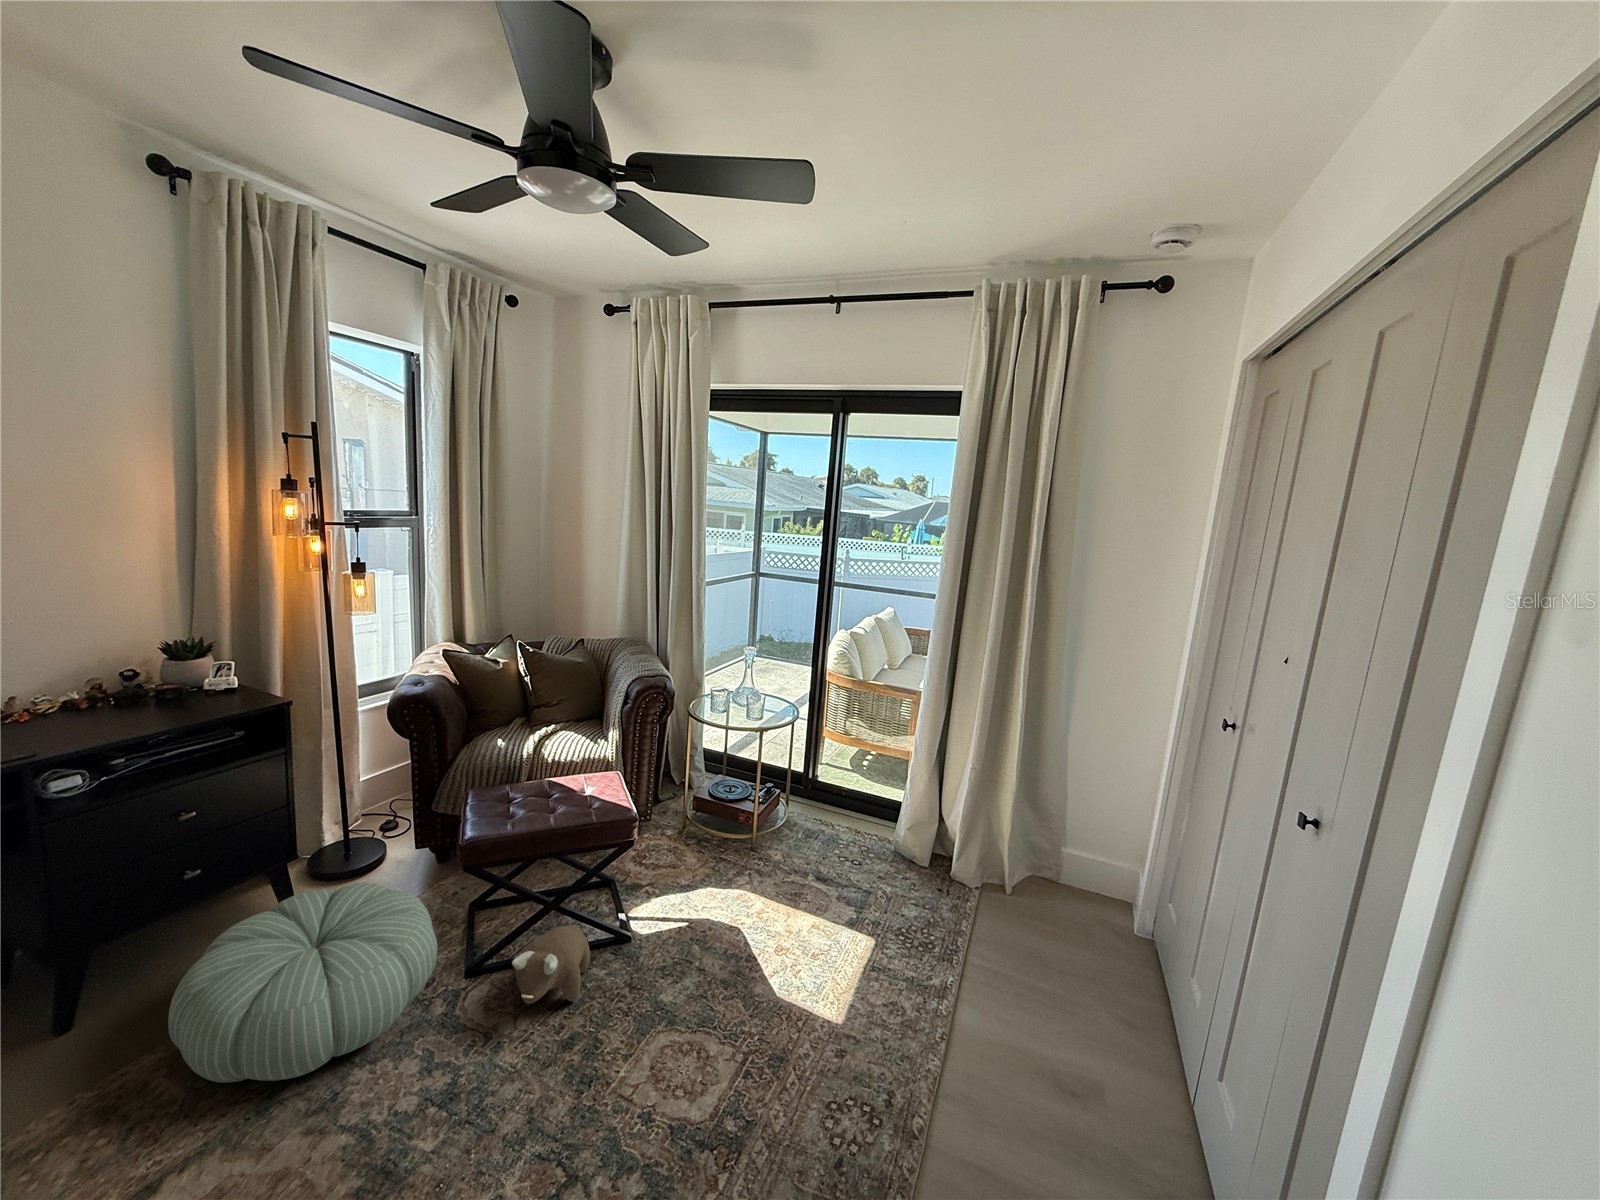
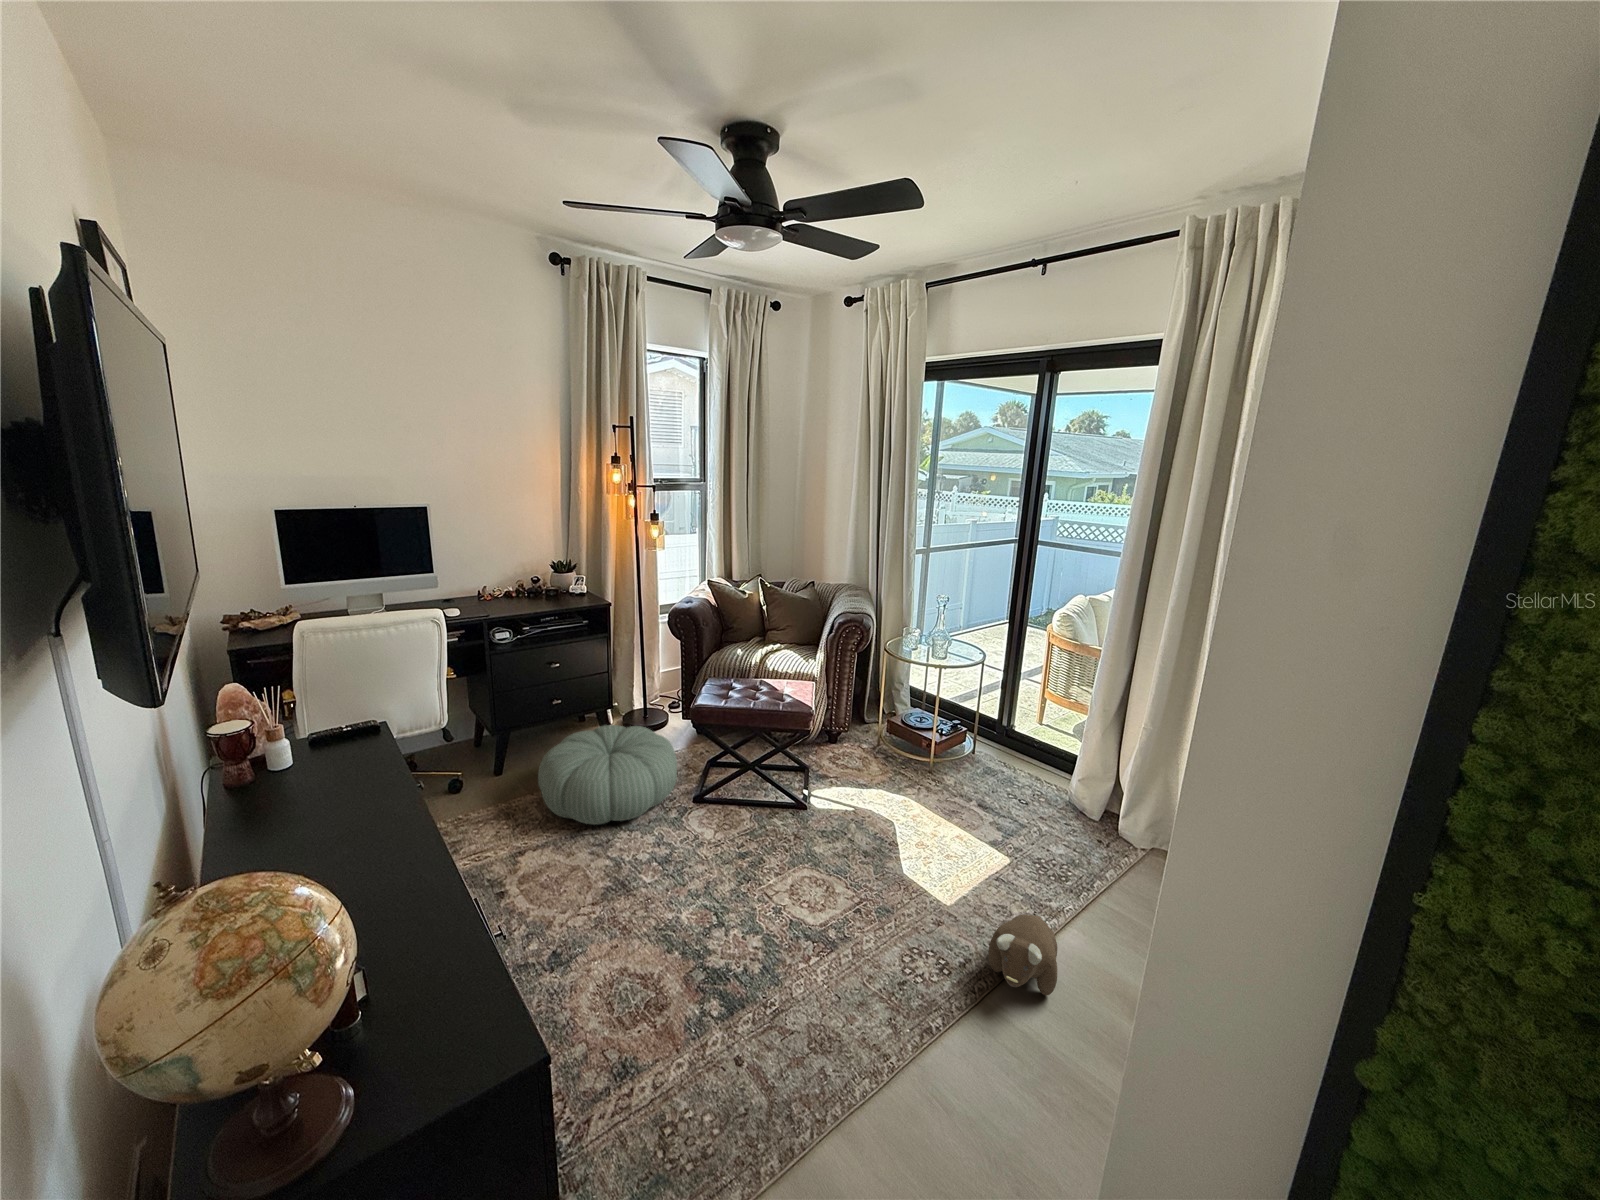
plush toy: present [512,925,590,1004] -> present [988,914,1057,996]

